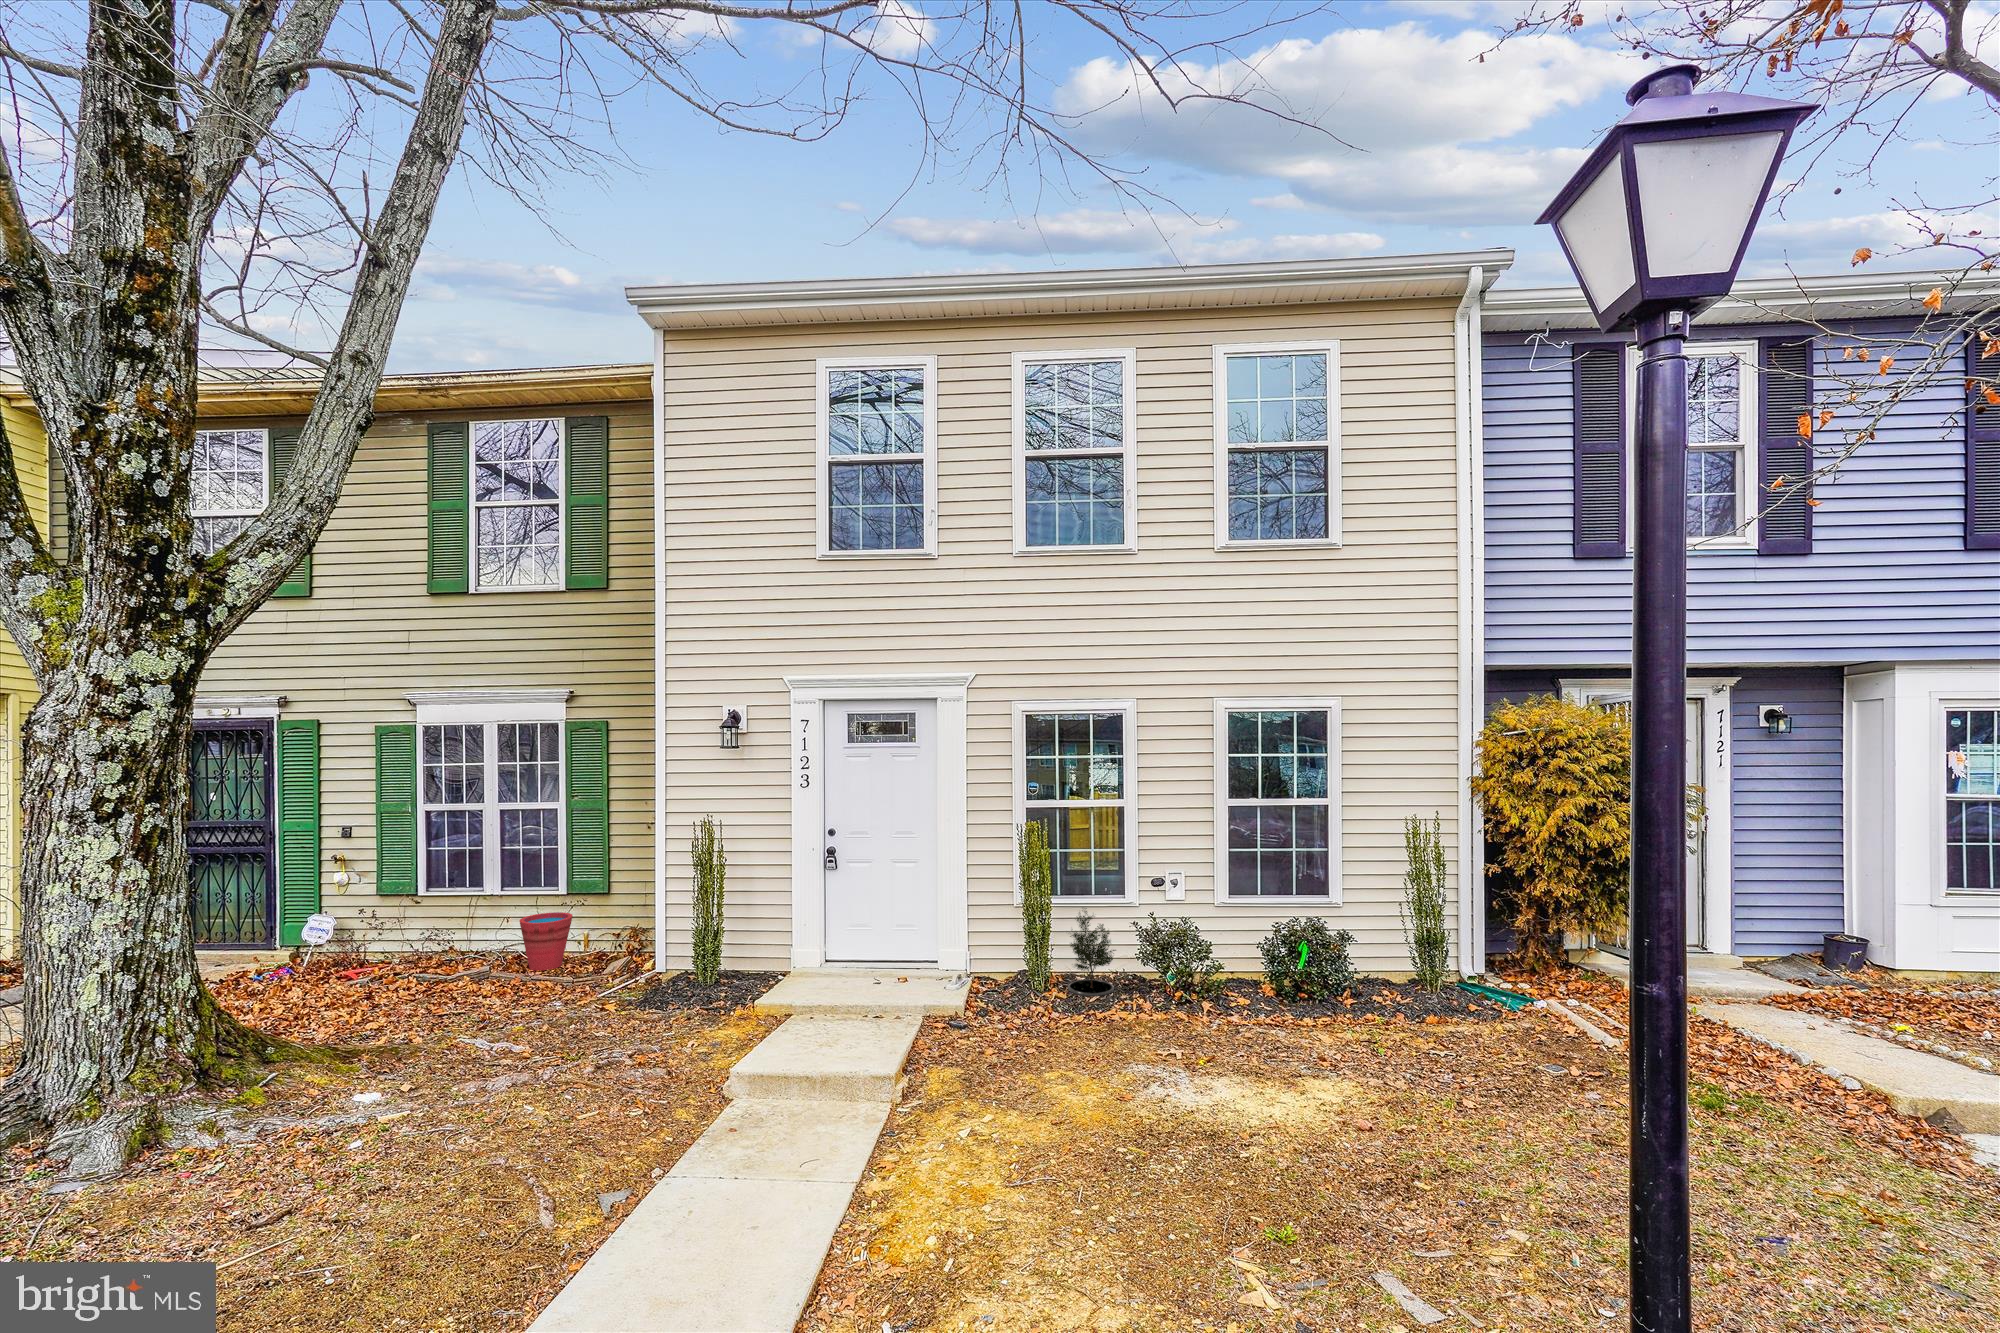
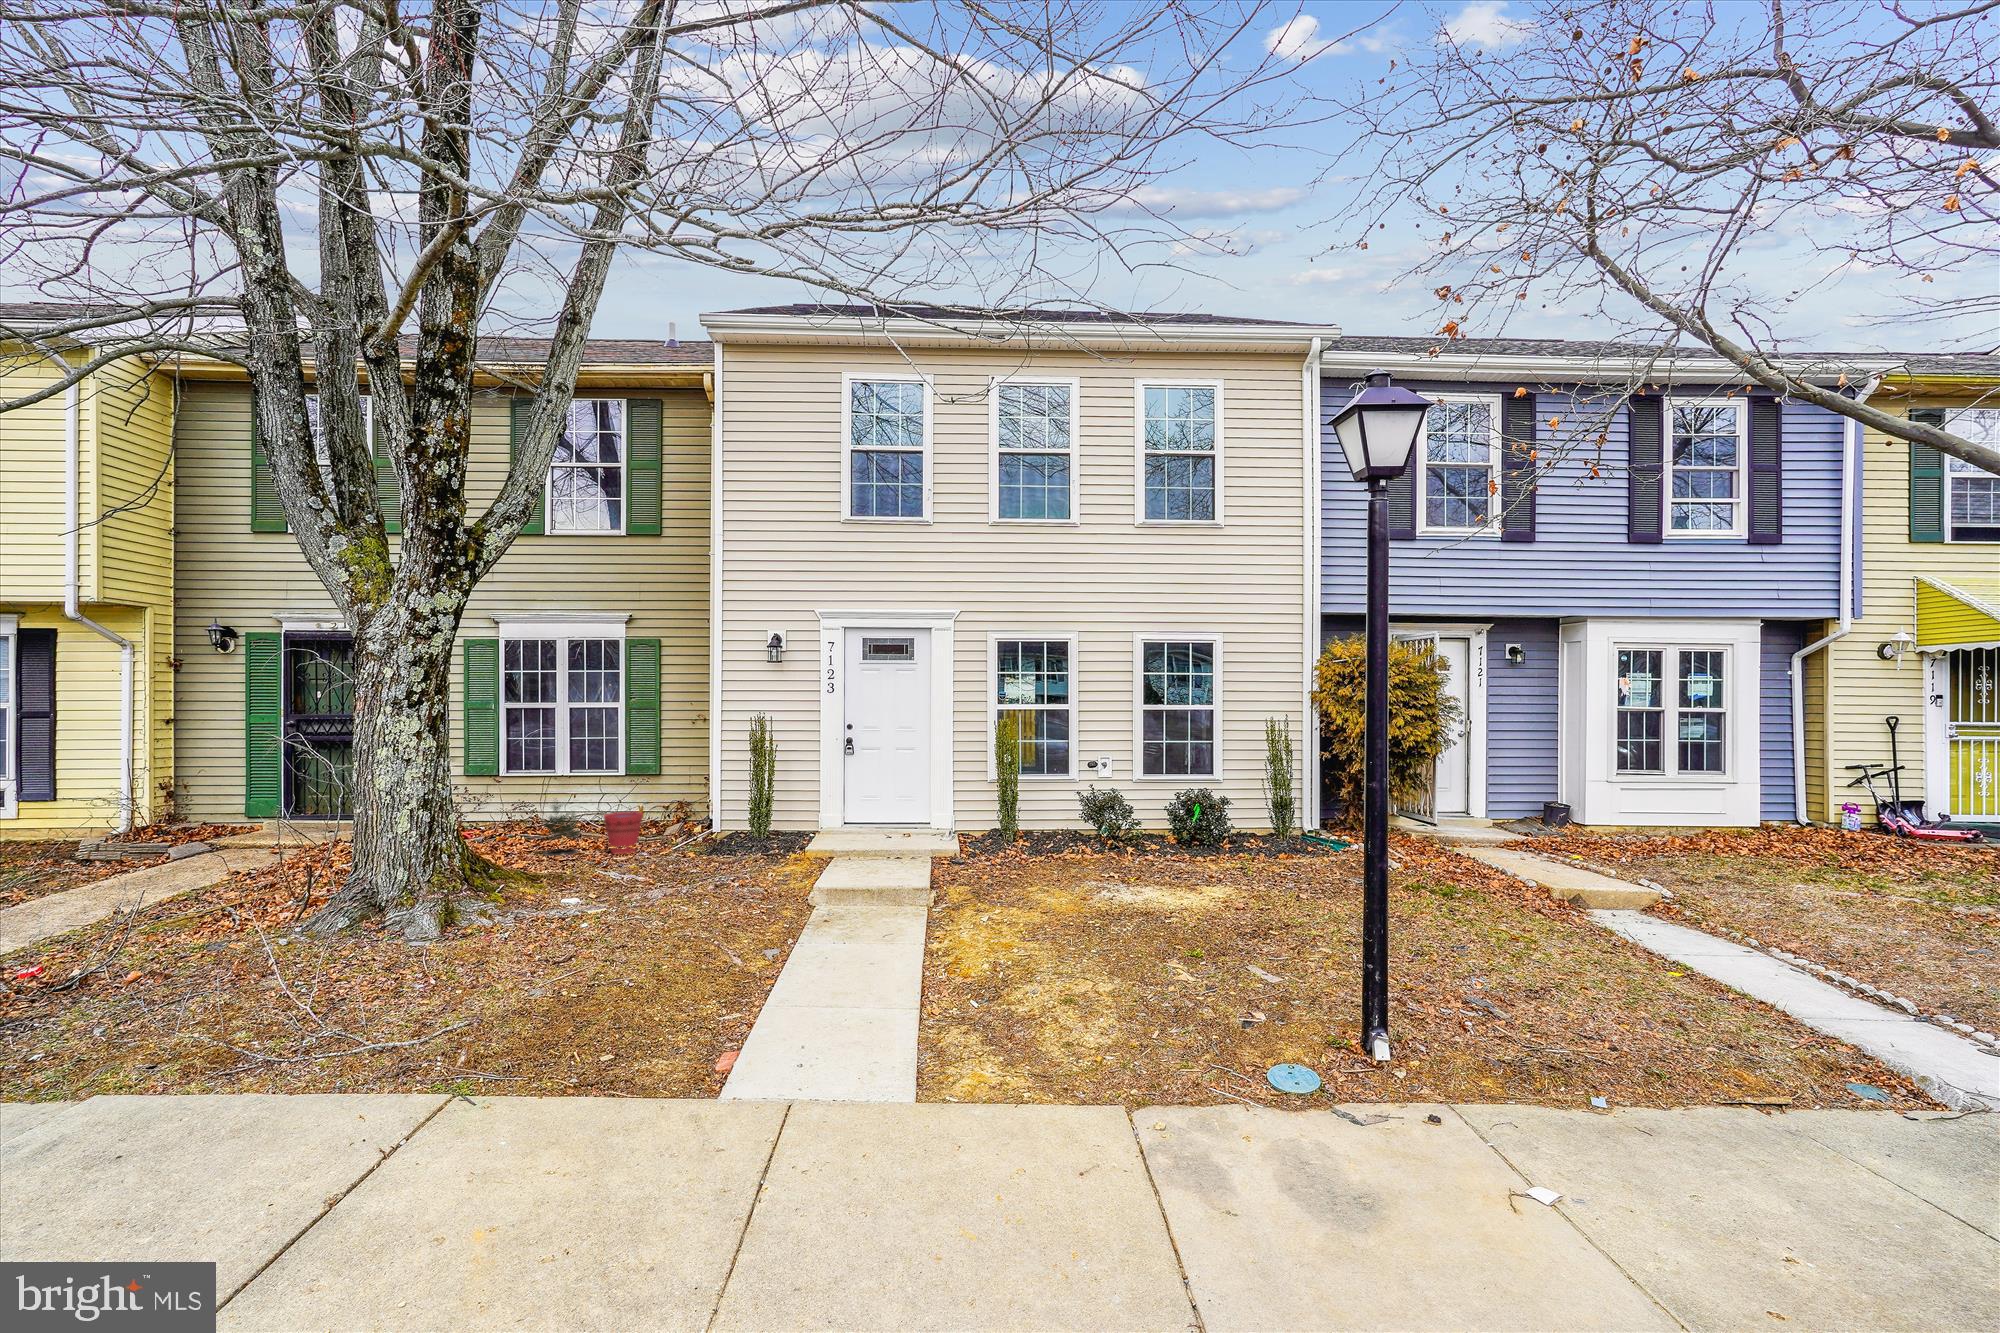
potted tree: present [1068,911,1116,996] -> present [544,805,578,856]

